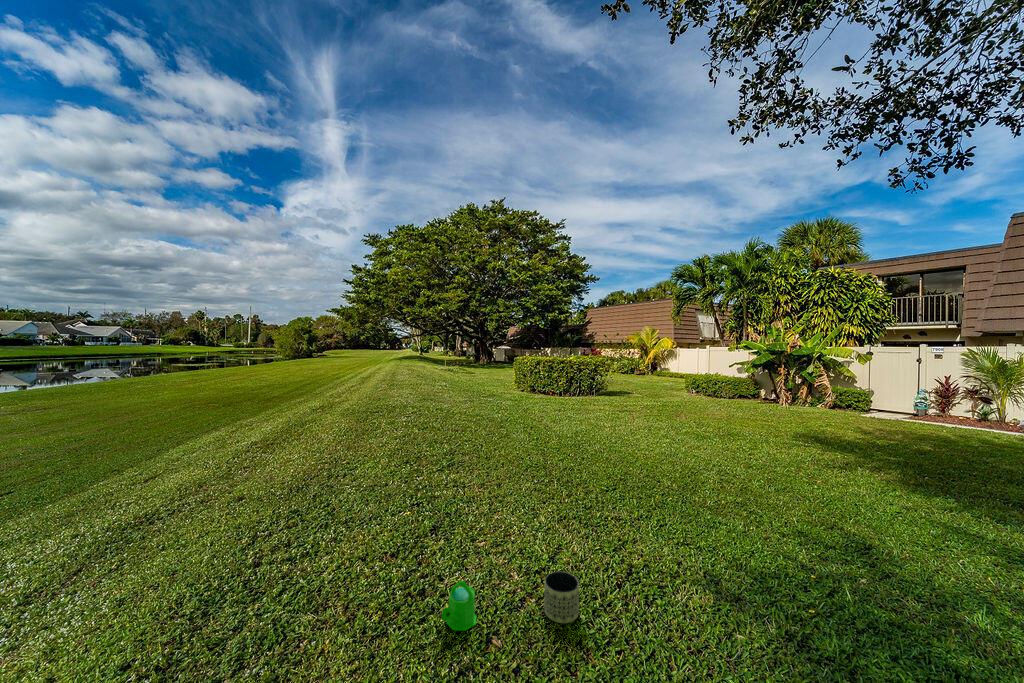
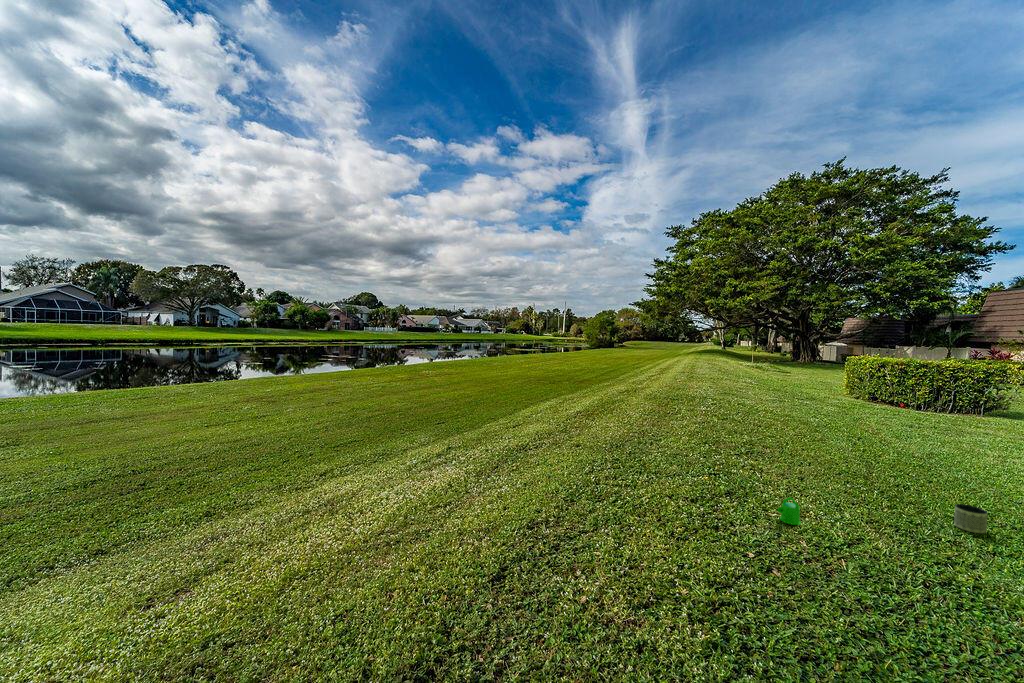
planter: present [544,571,579,623] -> present [954,504,987,533]

